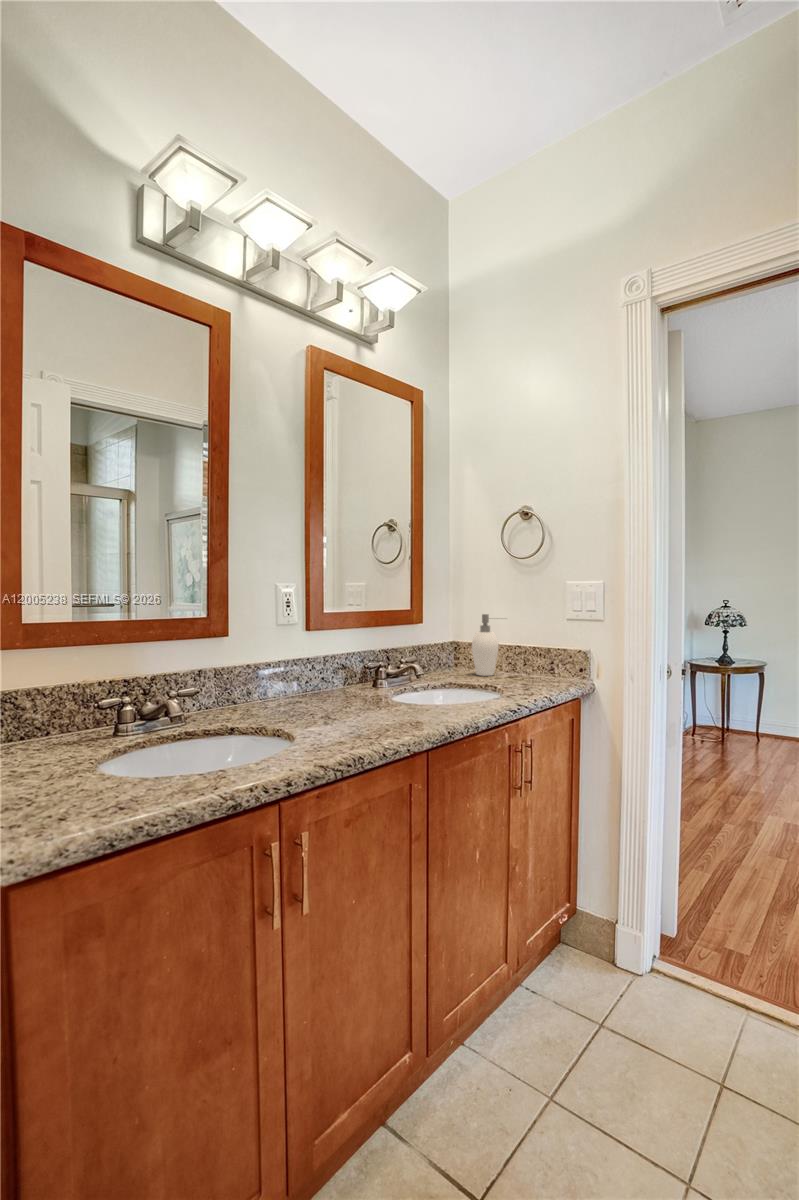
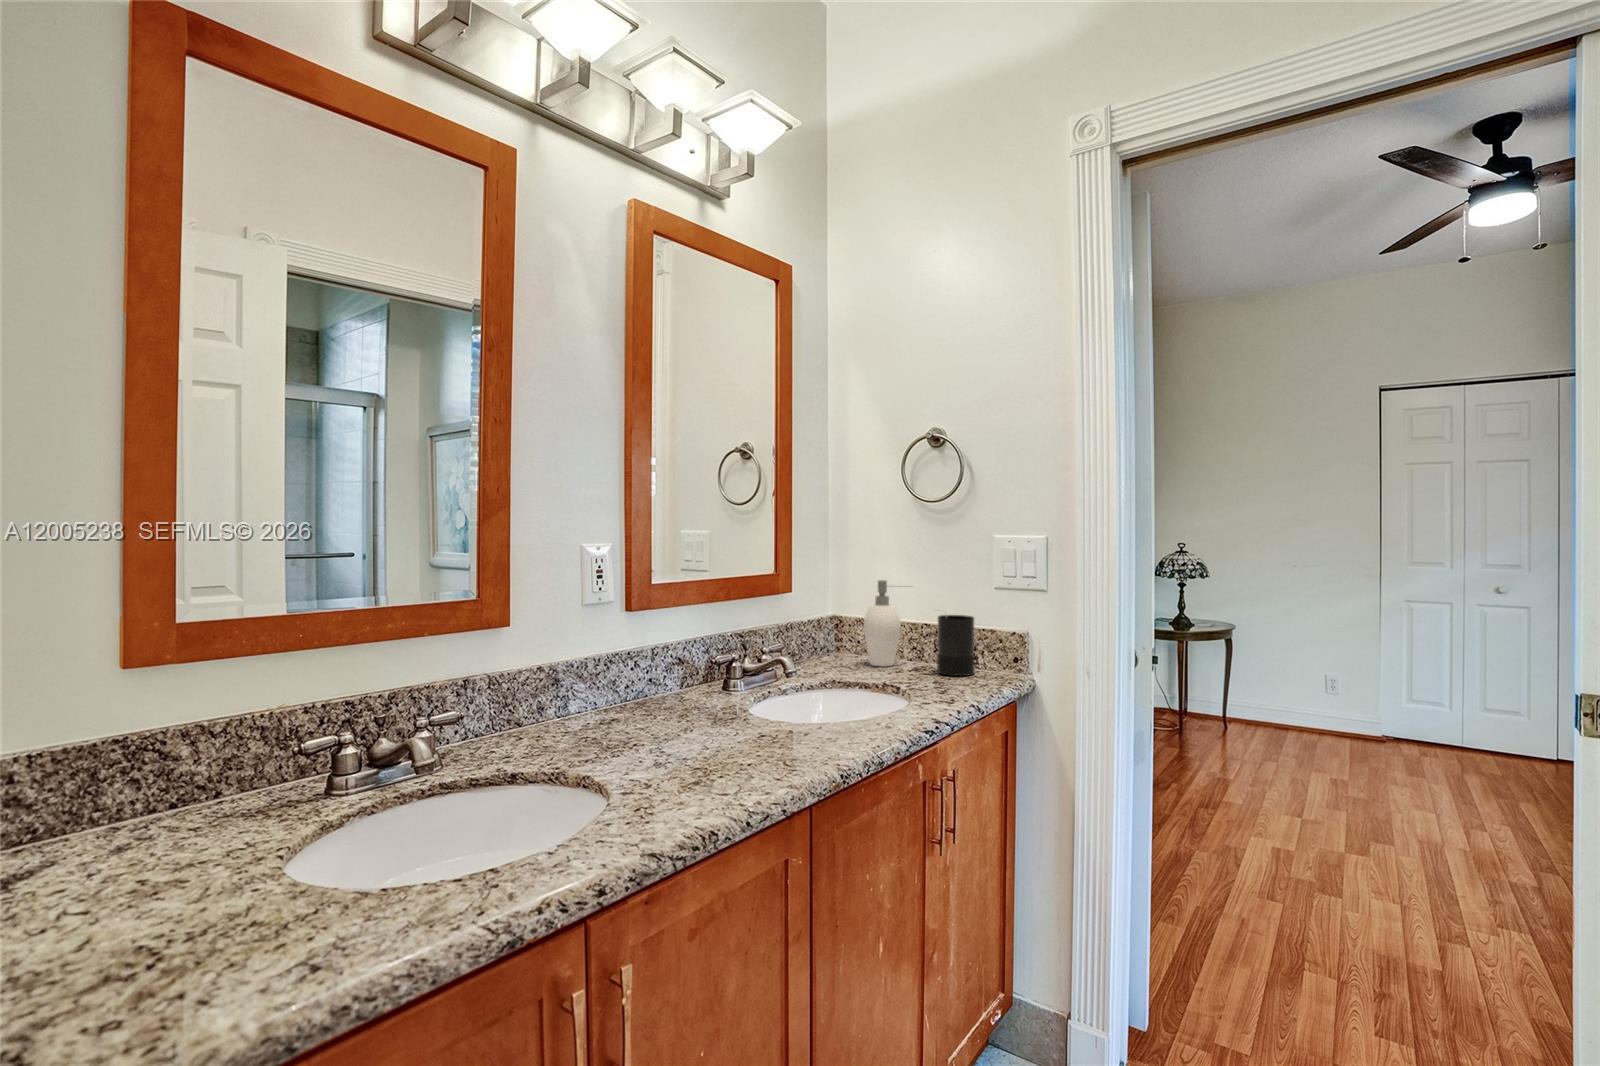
candle: none [522,635,551,681] -> present [937,614,974,676]

